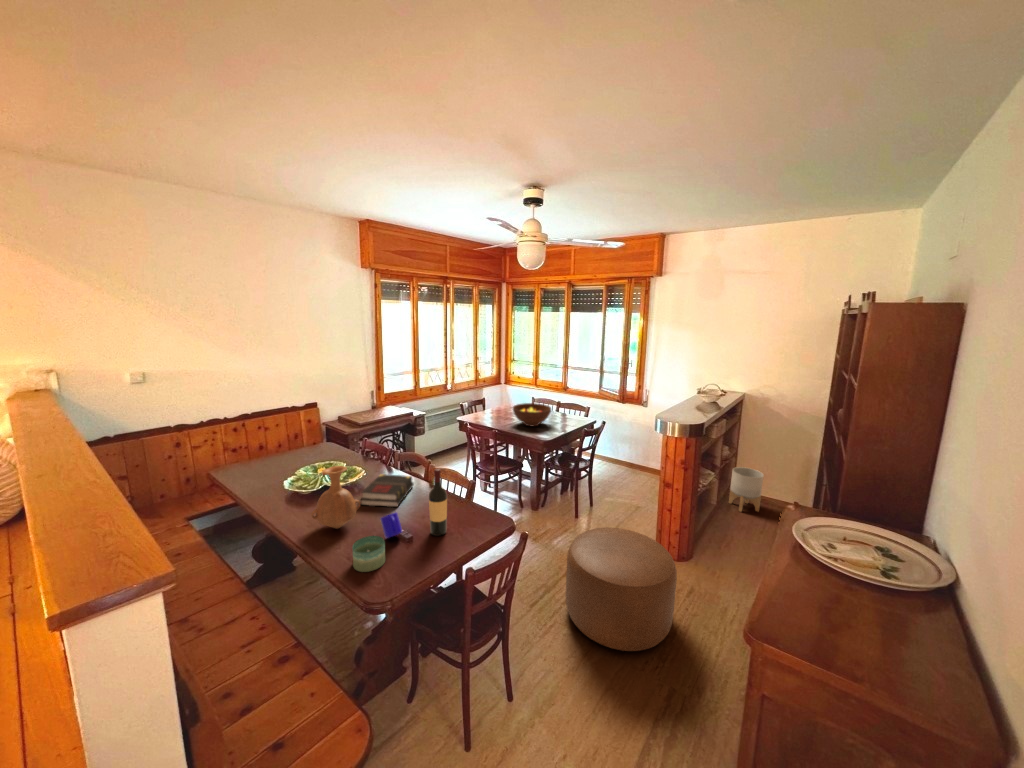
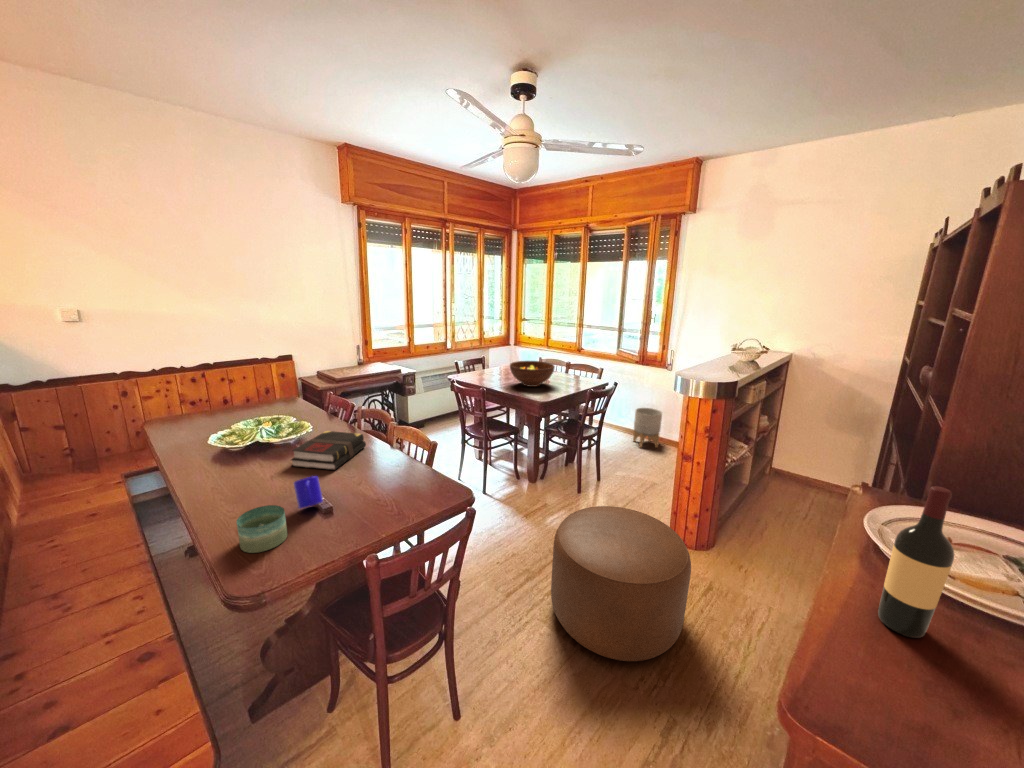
vase: present [311,466,360,528] -> none [209,415,279,494]
planter: present [729,467,764,512] -> present [633,408,662,448]
wine bottle: present [429,469,447,536] -> present [878,486,954,638]

